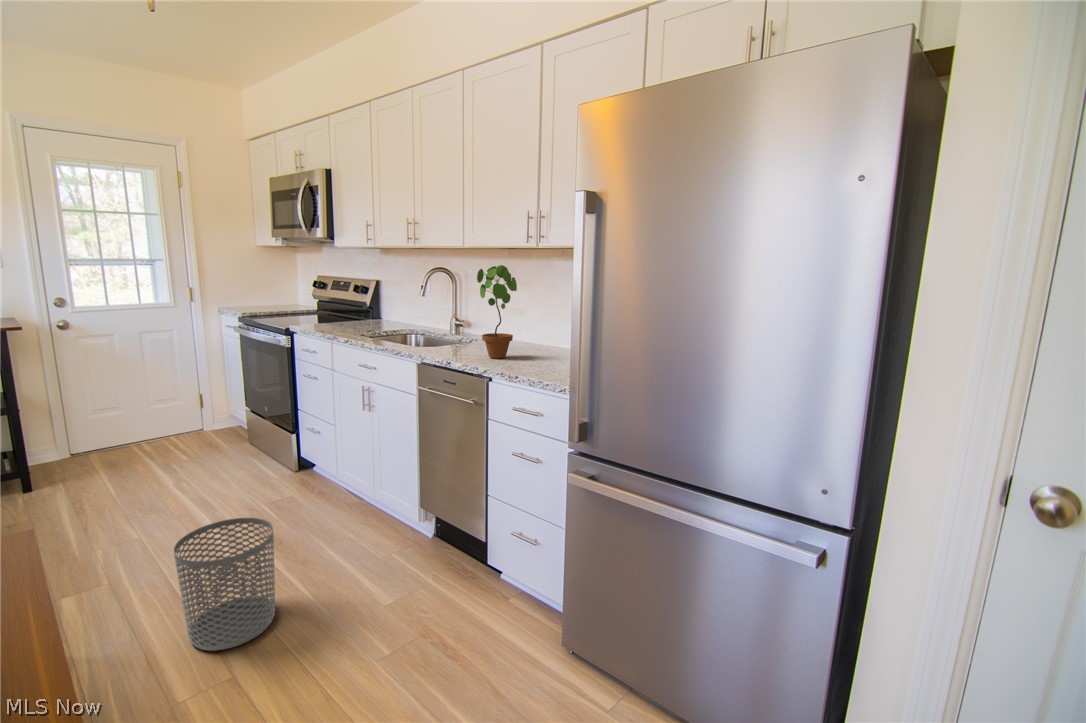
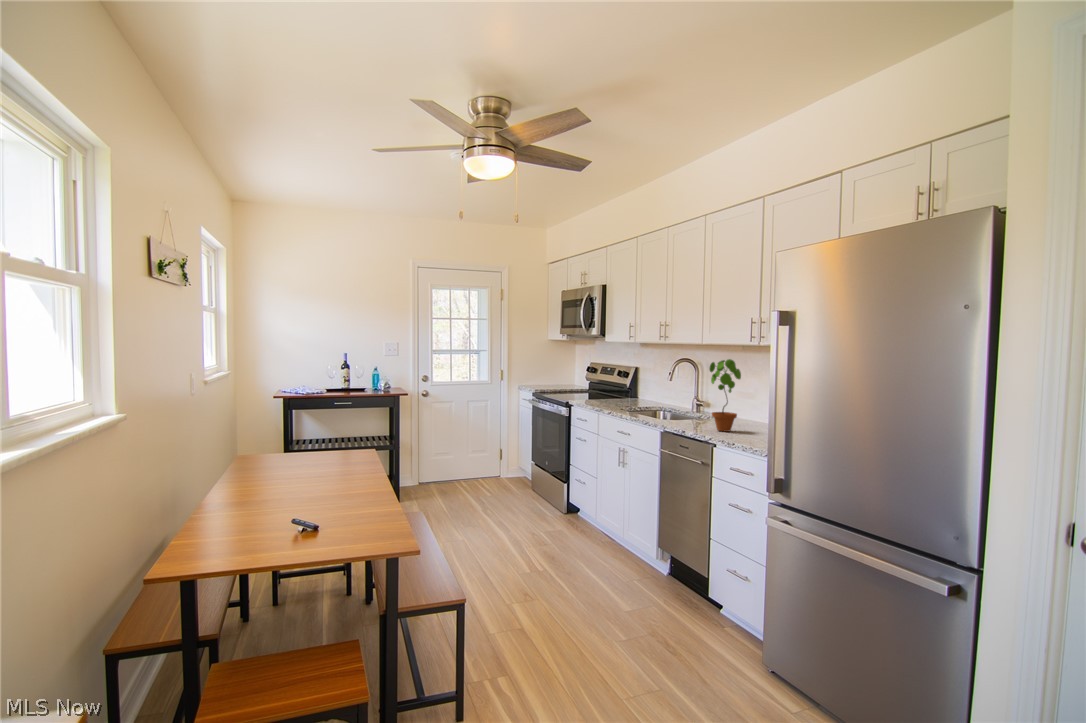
waste bin: present [174,518,275,651] -> none [504,525,559,606]

